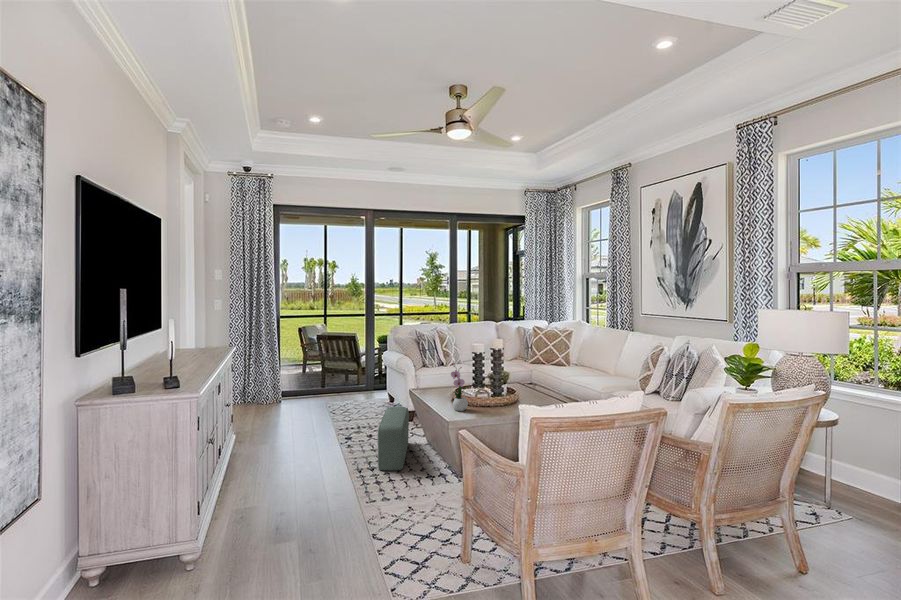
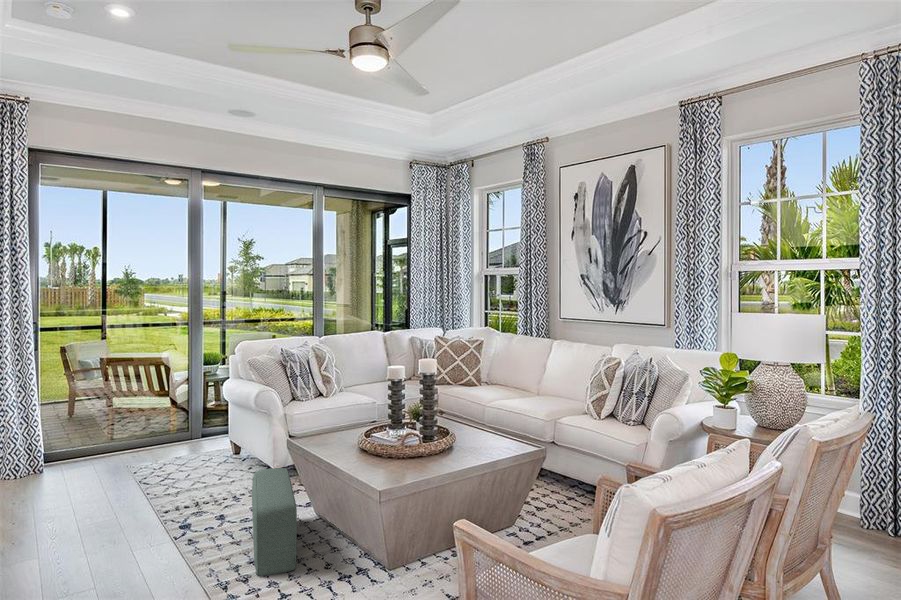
flower arrangement: present [451,363,468,411] -> none [370,400,396,471]

